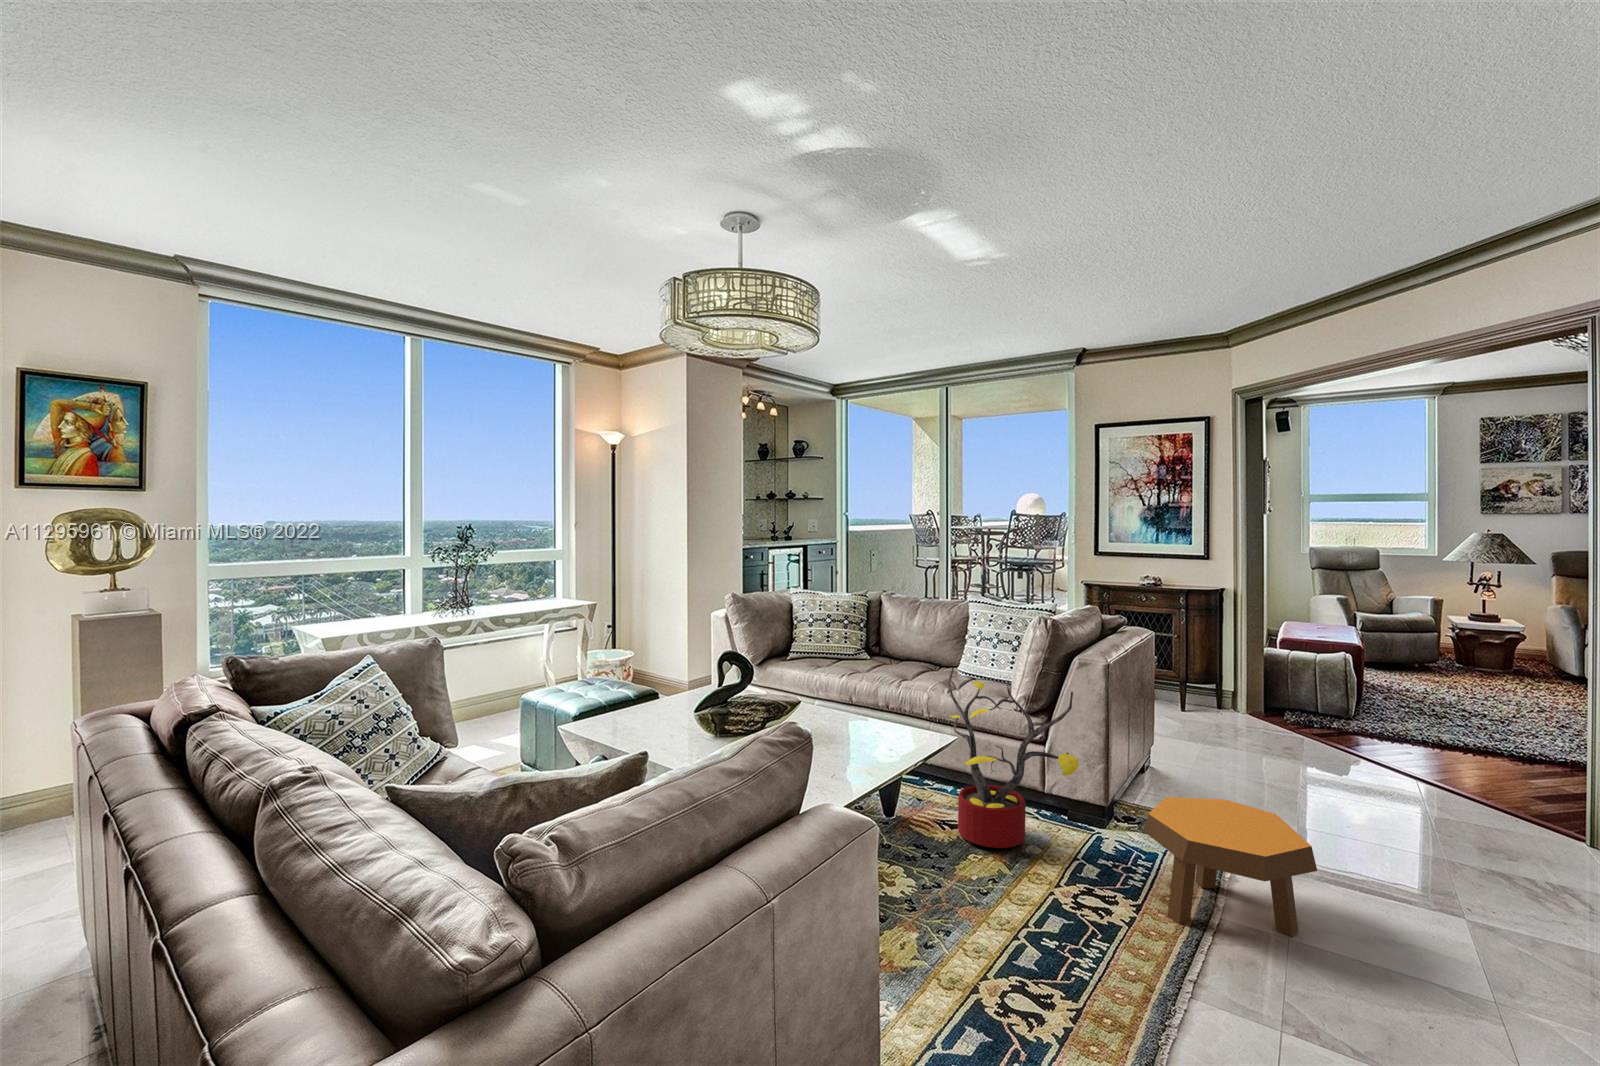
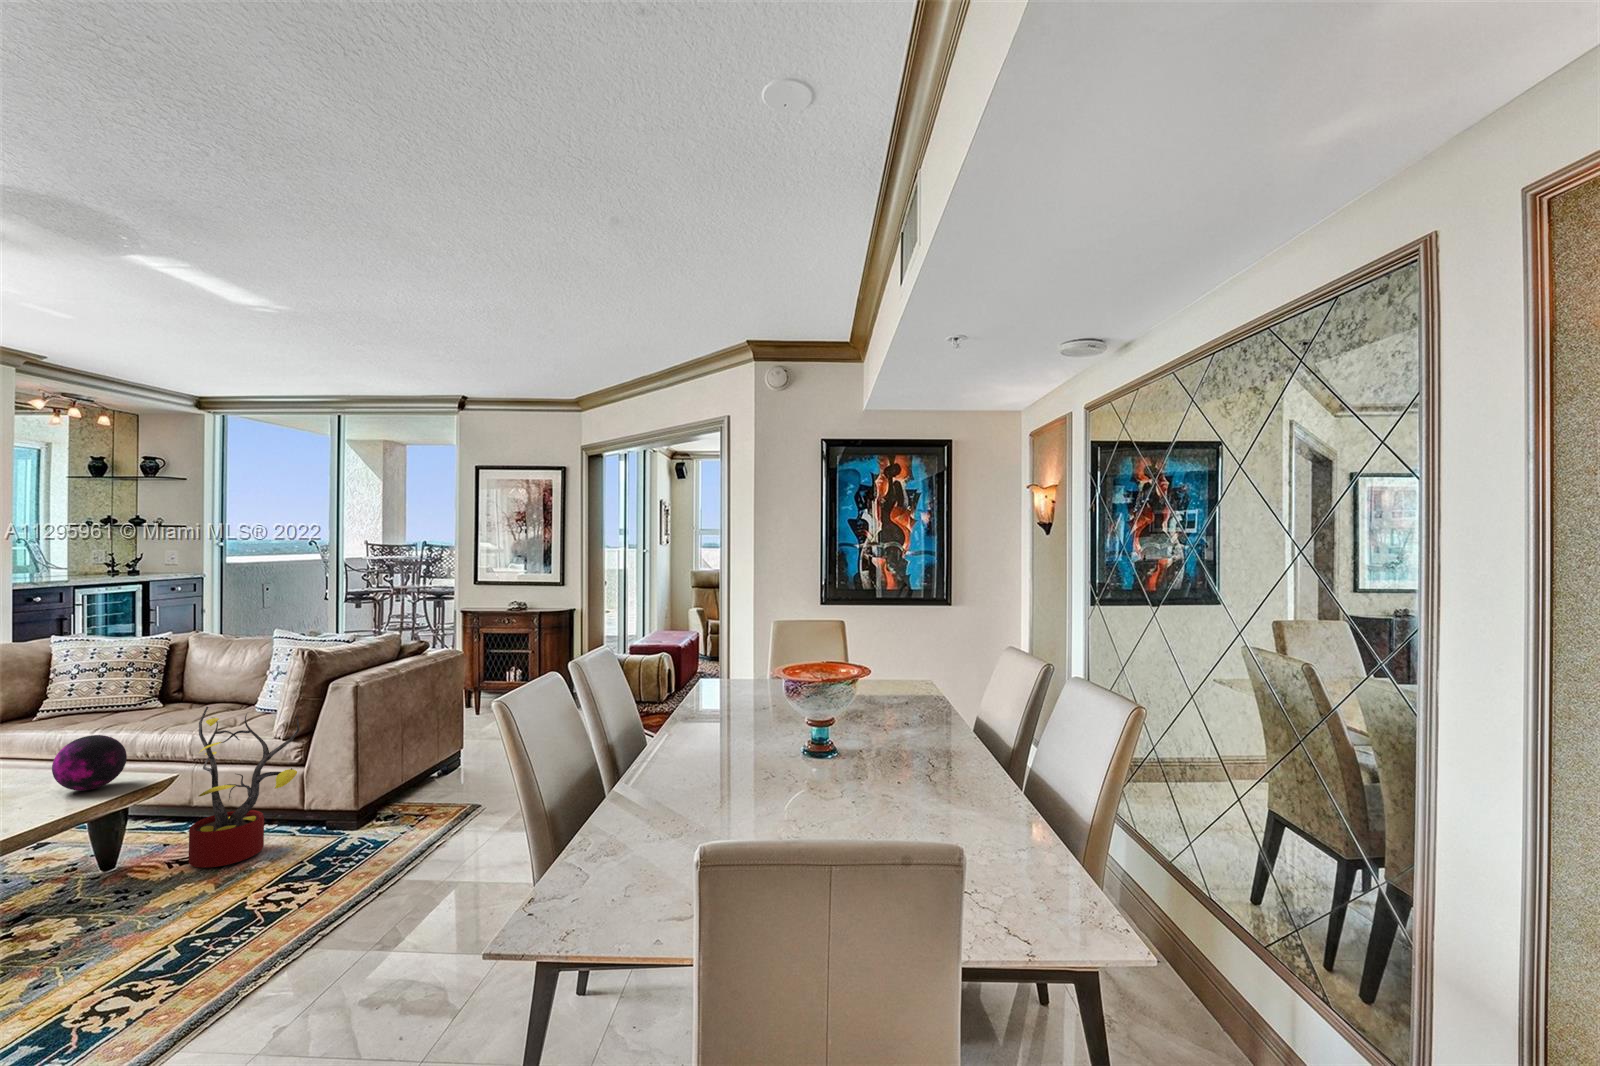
decorative orb: none [860,685,914,741] -> present [52,735,127,791]
footstool: present [1144,797,1317,937] -> none [343,781,461,885]

